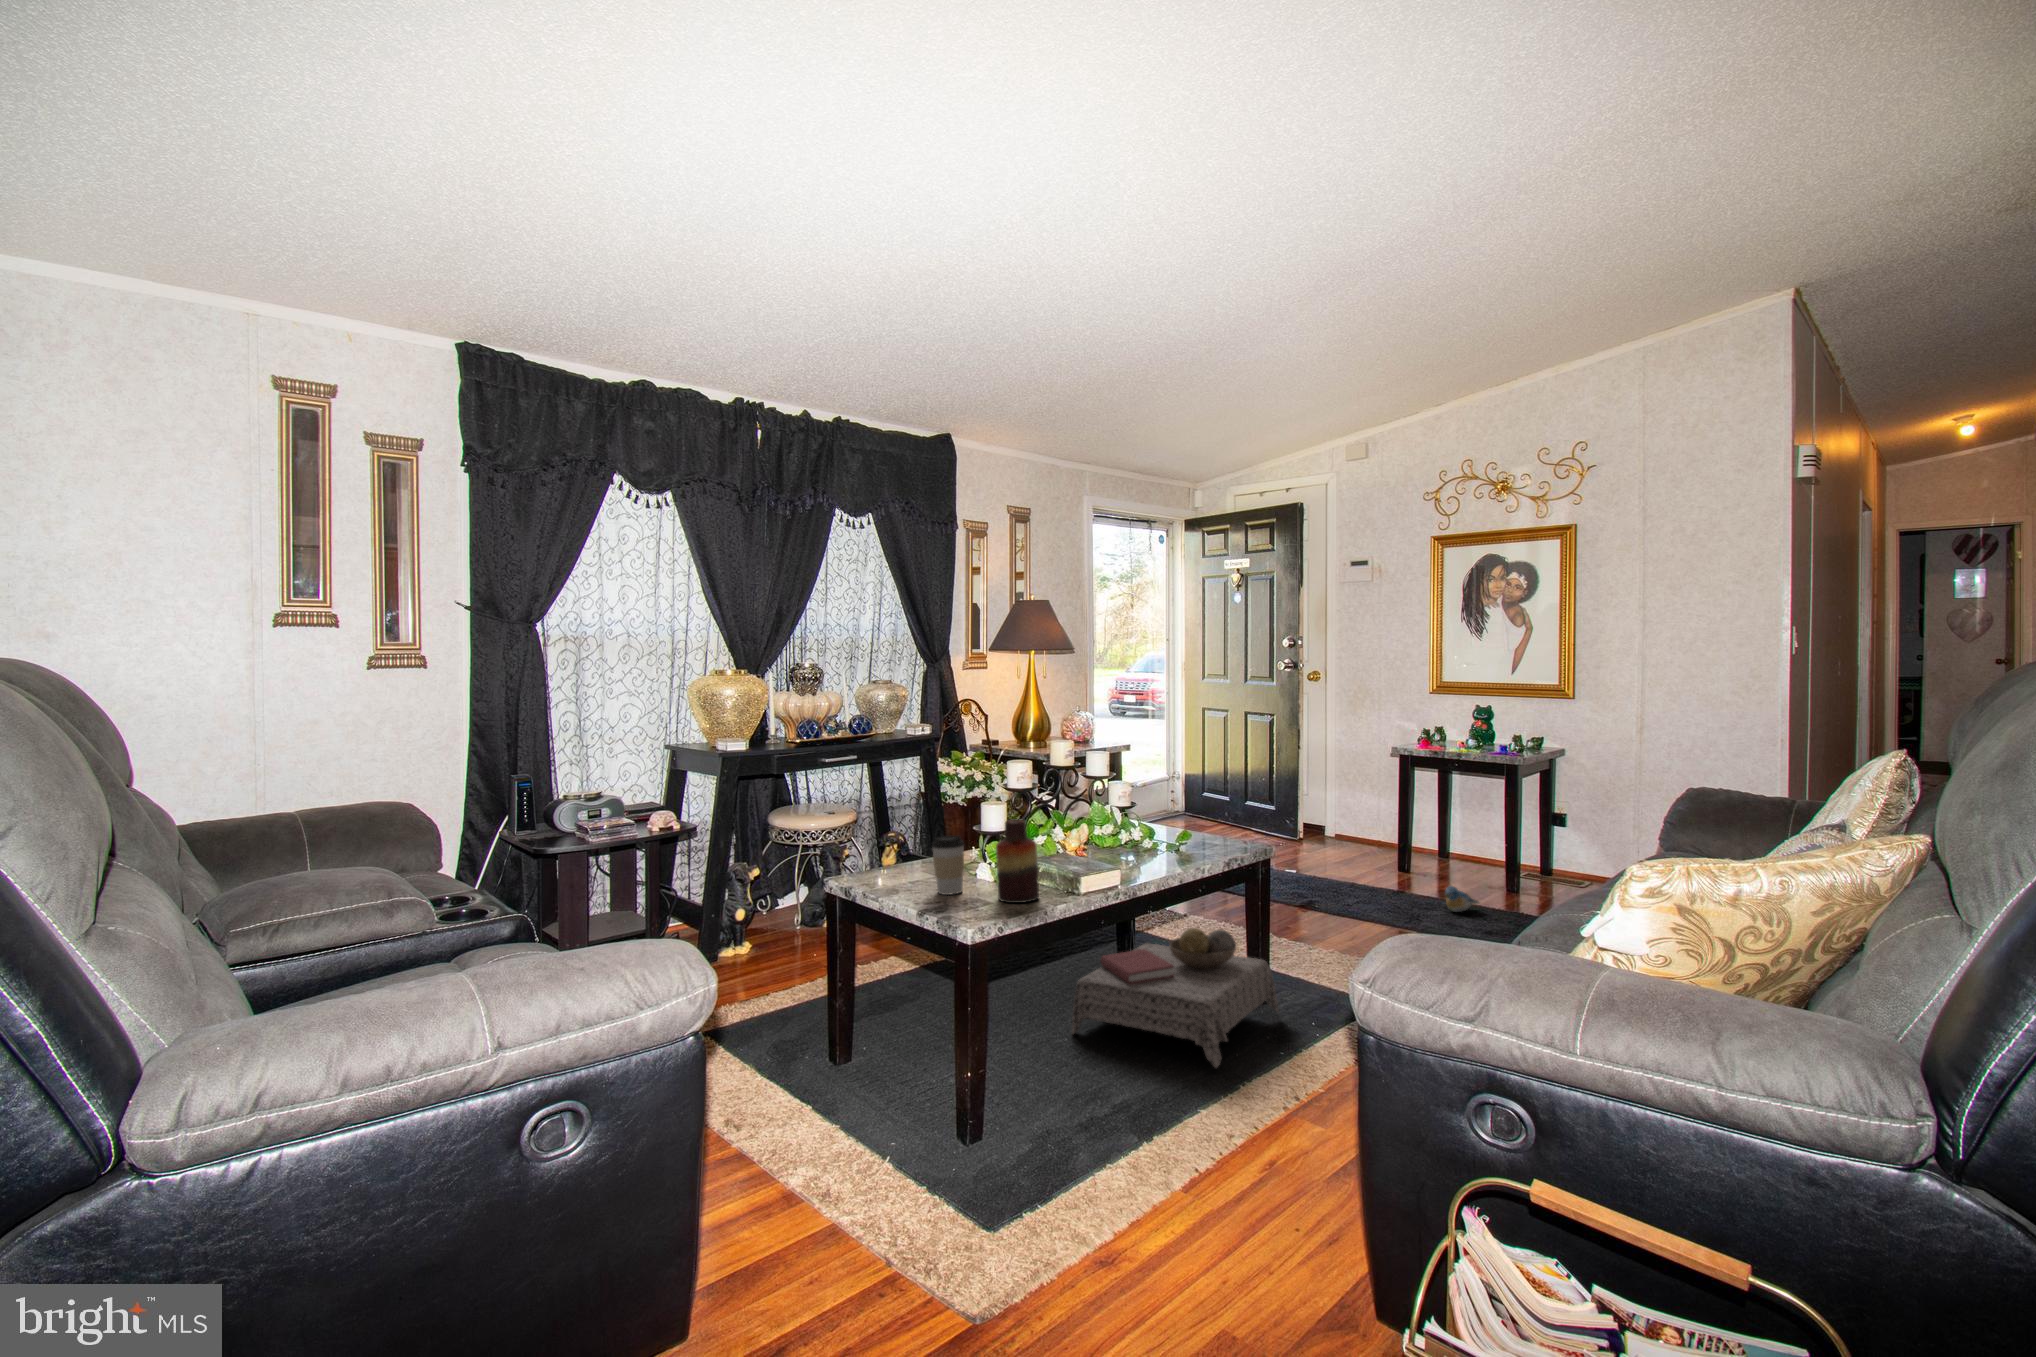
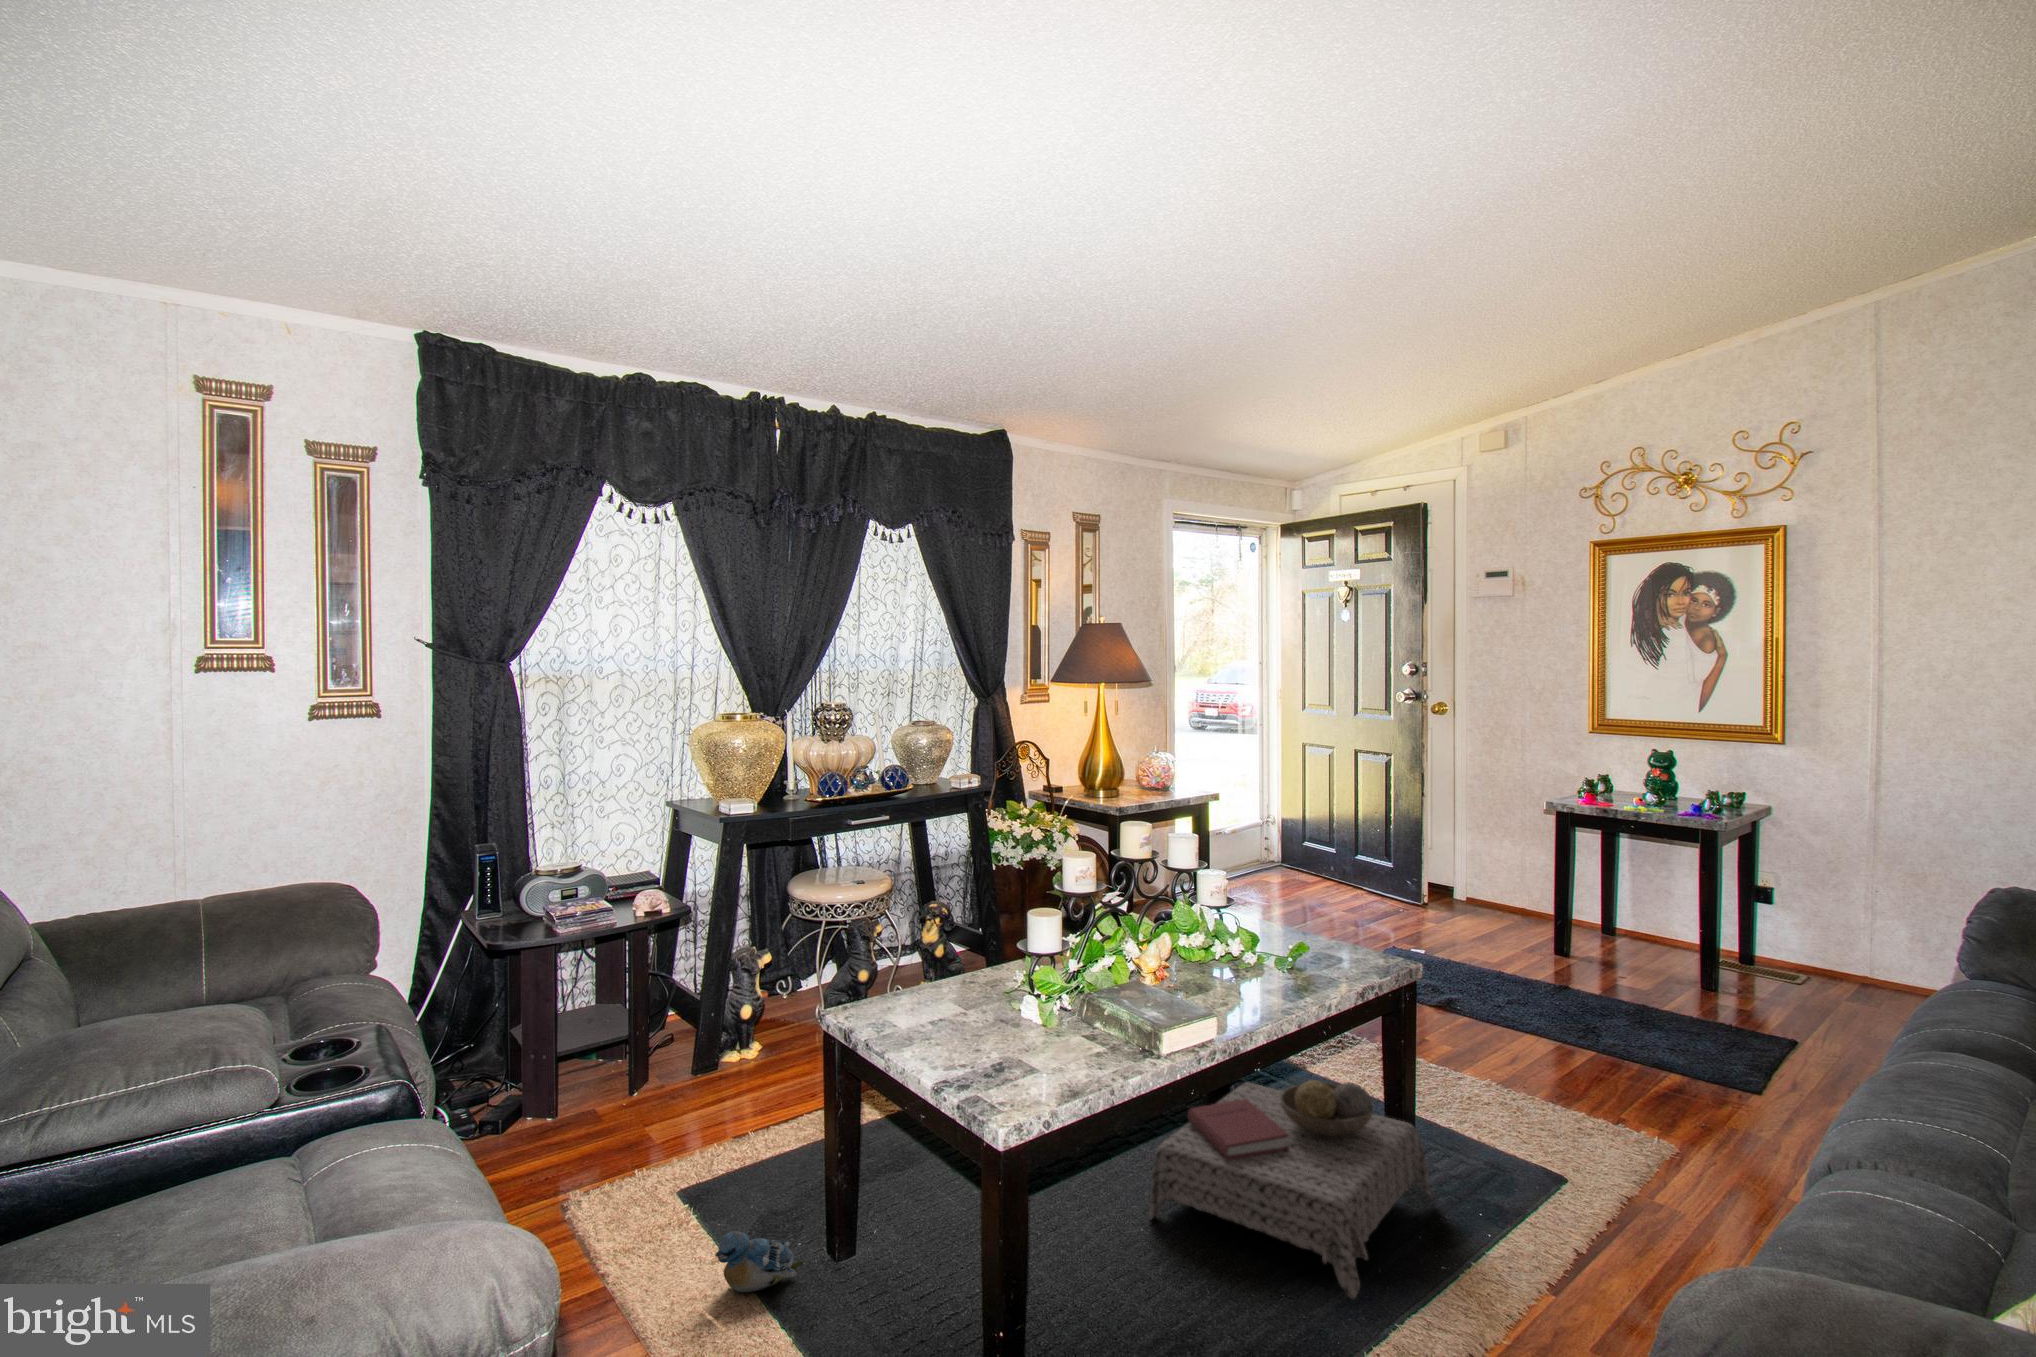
vase: present [996,819,1039,903] -> none [1046,949,1105,1069]
coffee cup: present [932,836,964,895] -> none [960,963,1004,1047]
plush toy: present [1446,886,1479,912] -> present [715,1231,803,1292]

